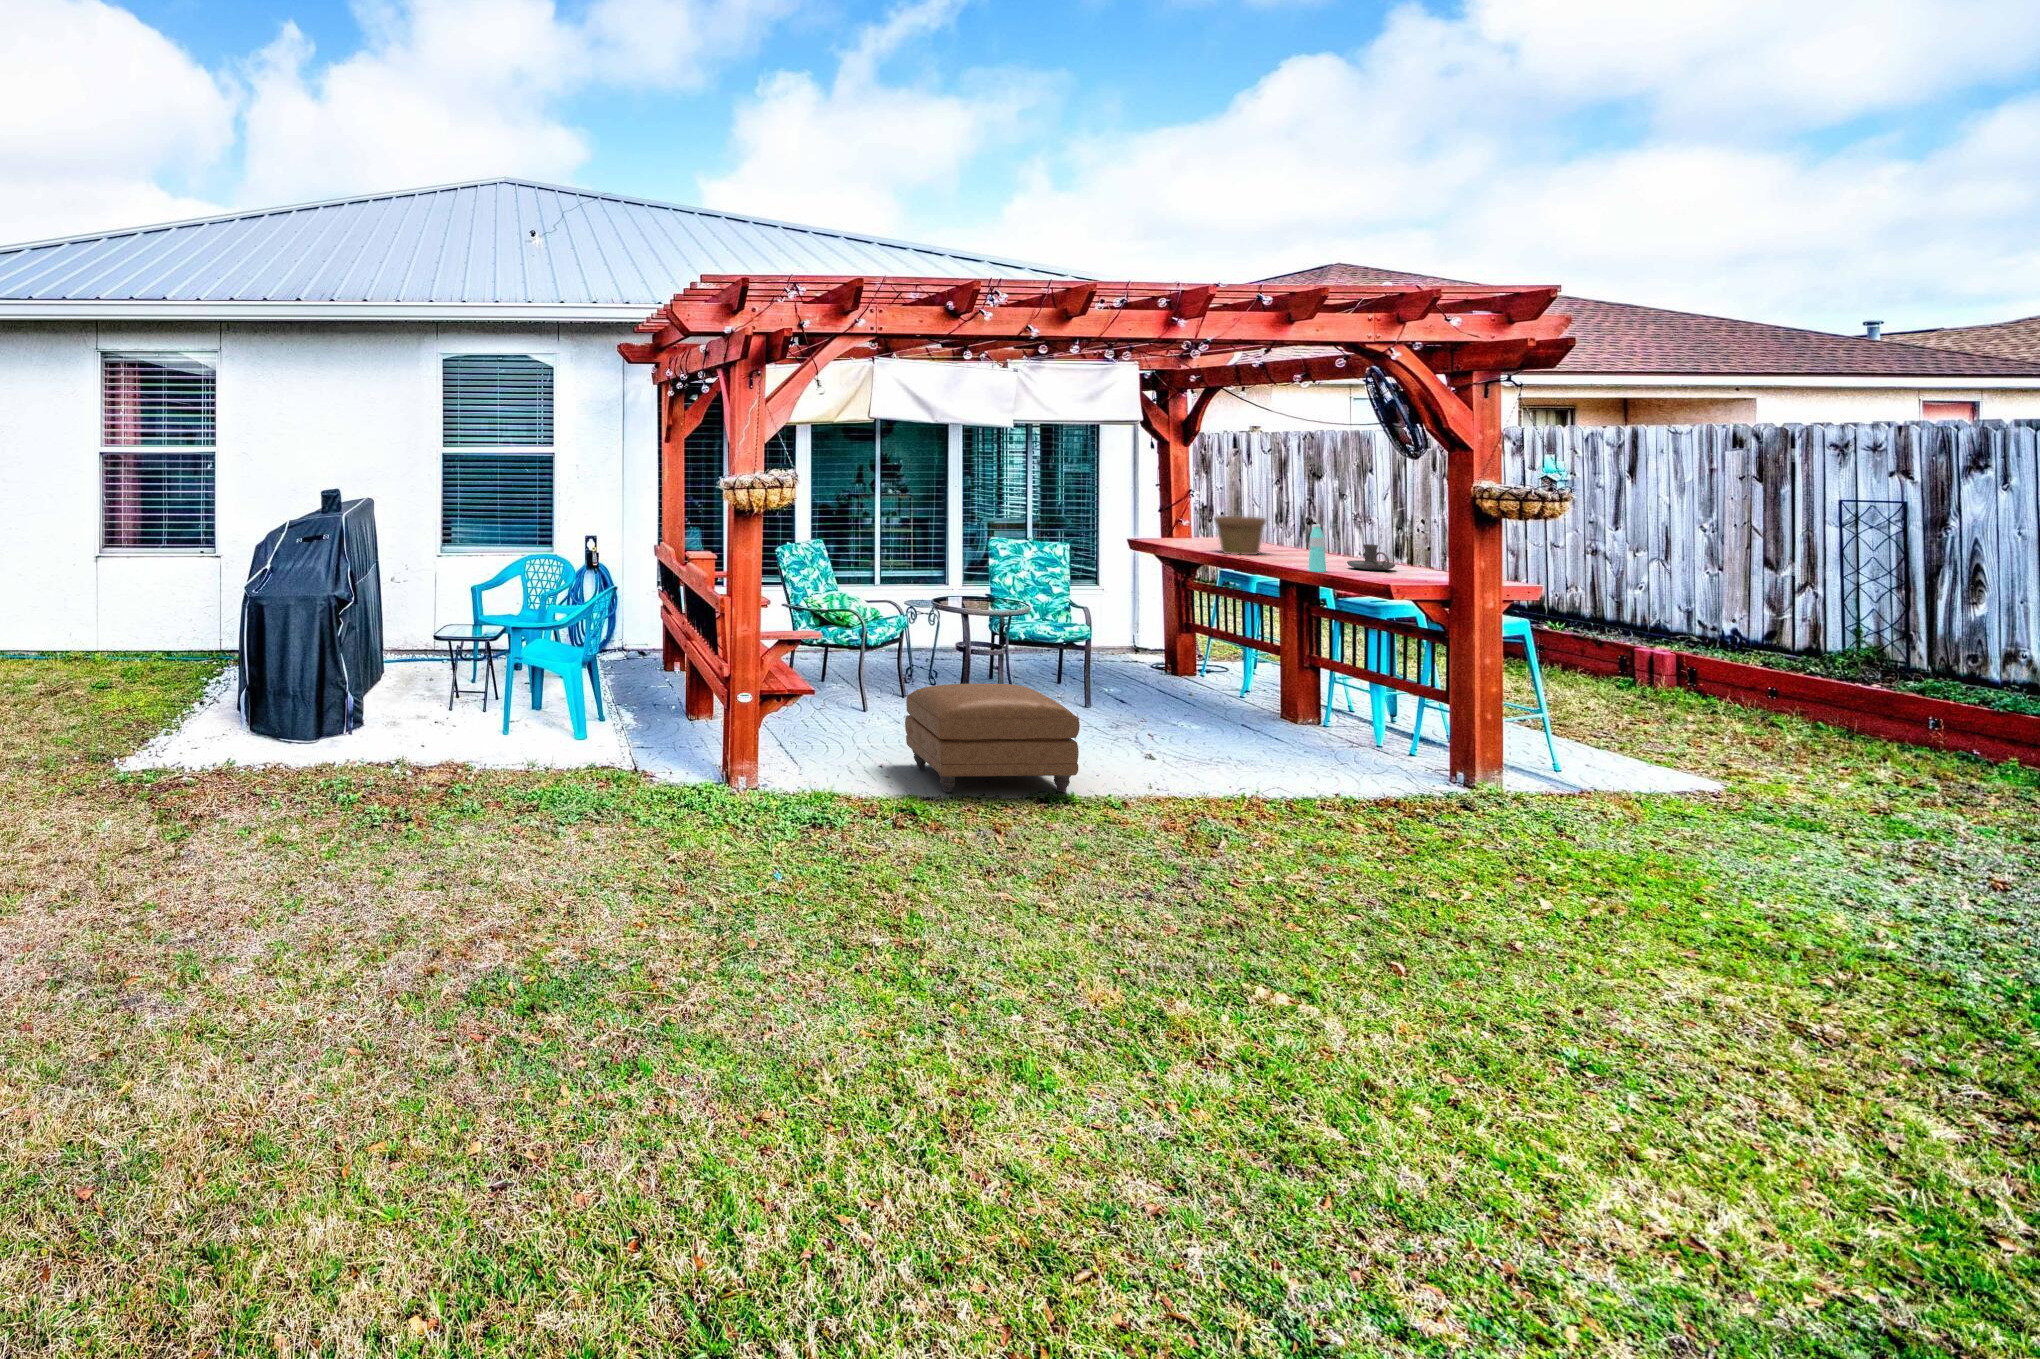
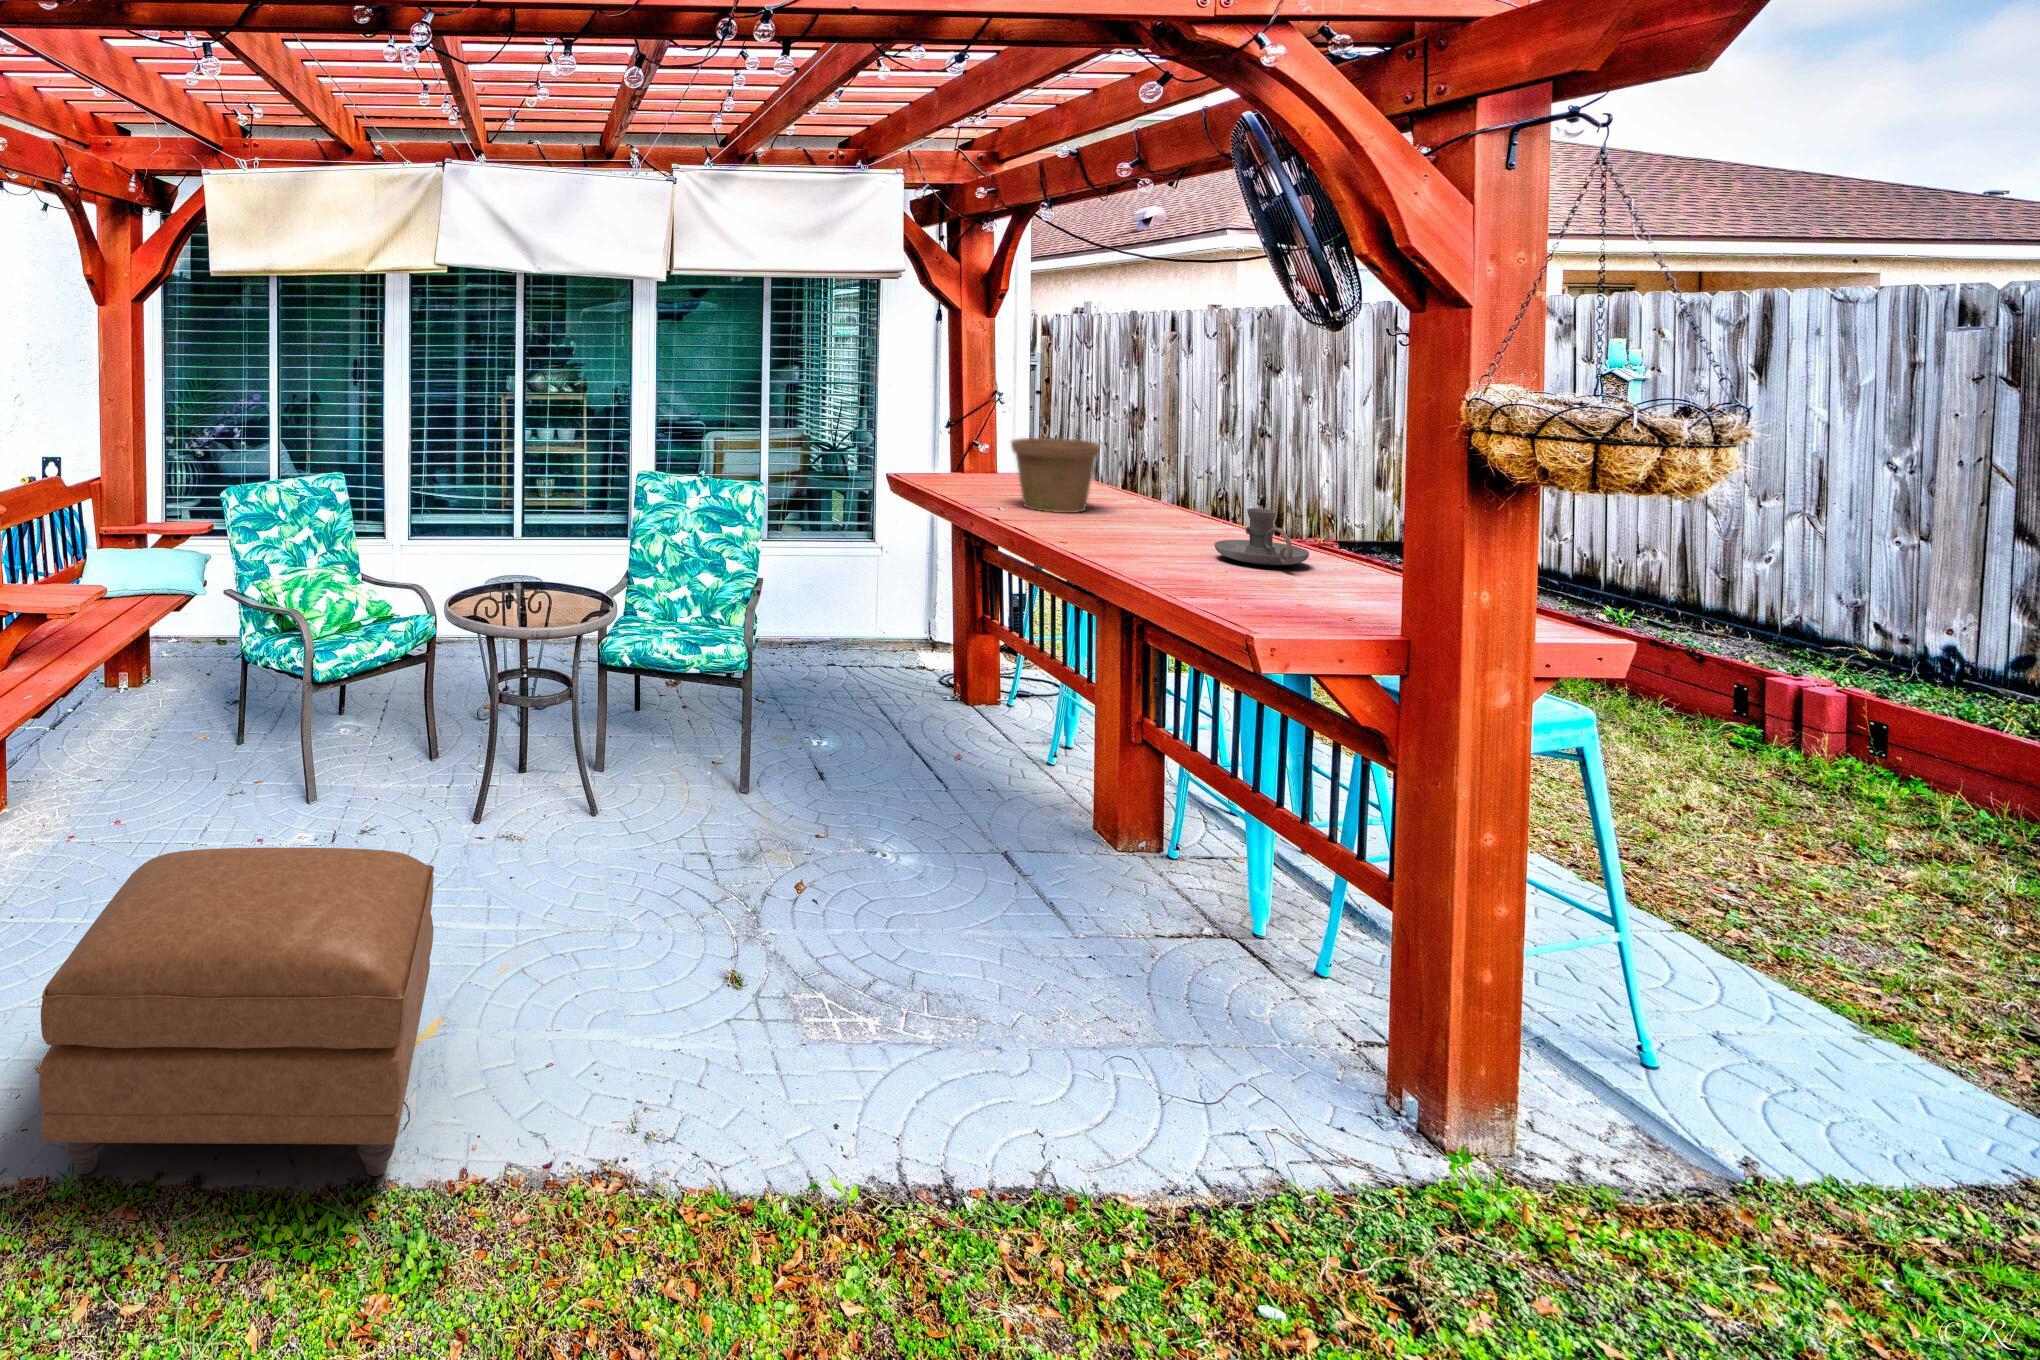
water bottle: present [1309,524,1326,572] -> none [1125,468,1159,571]

